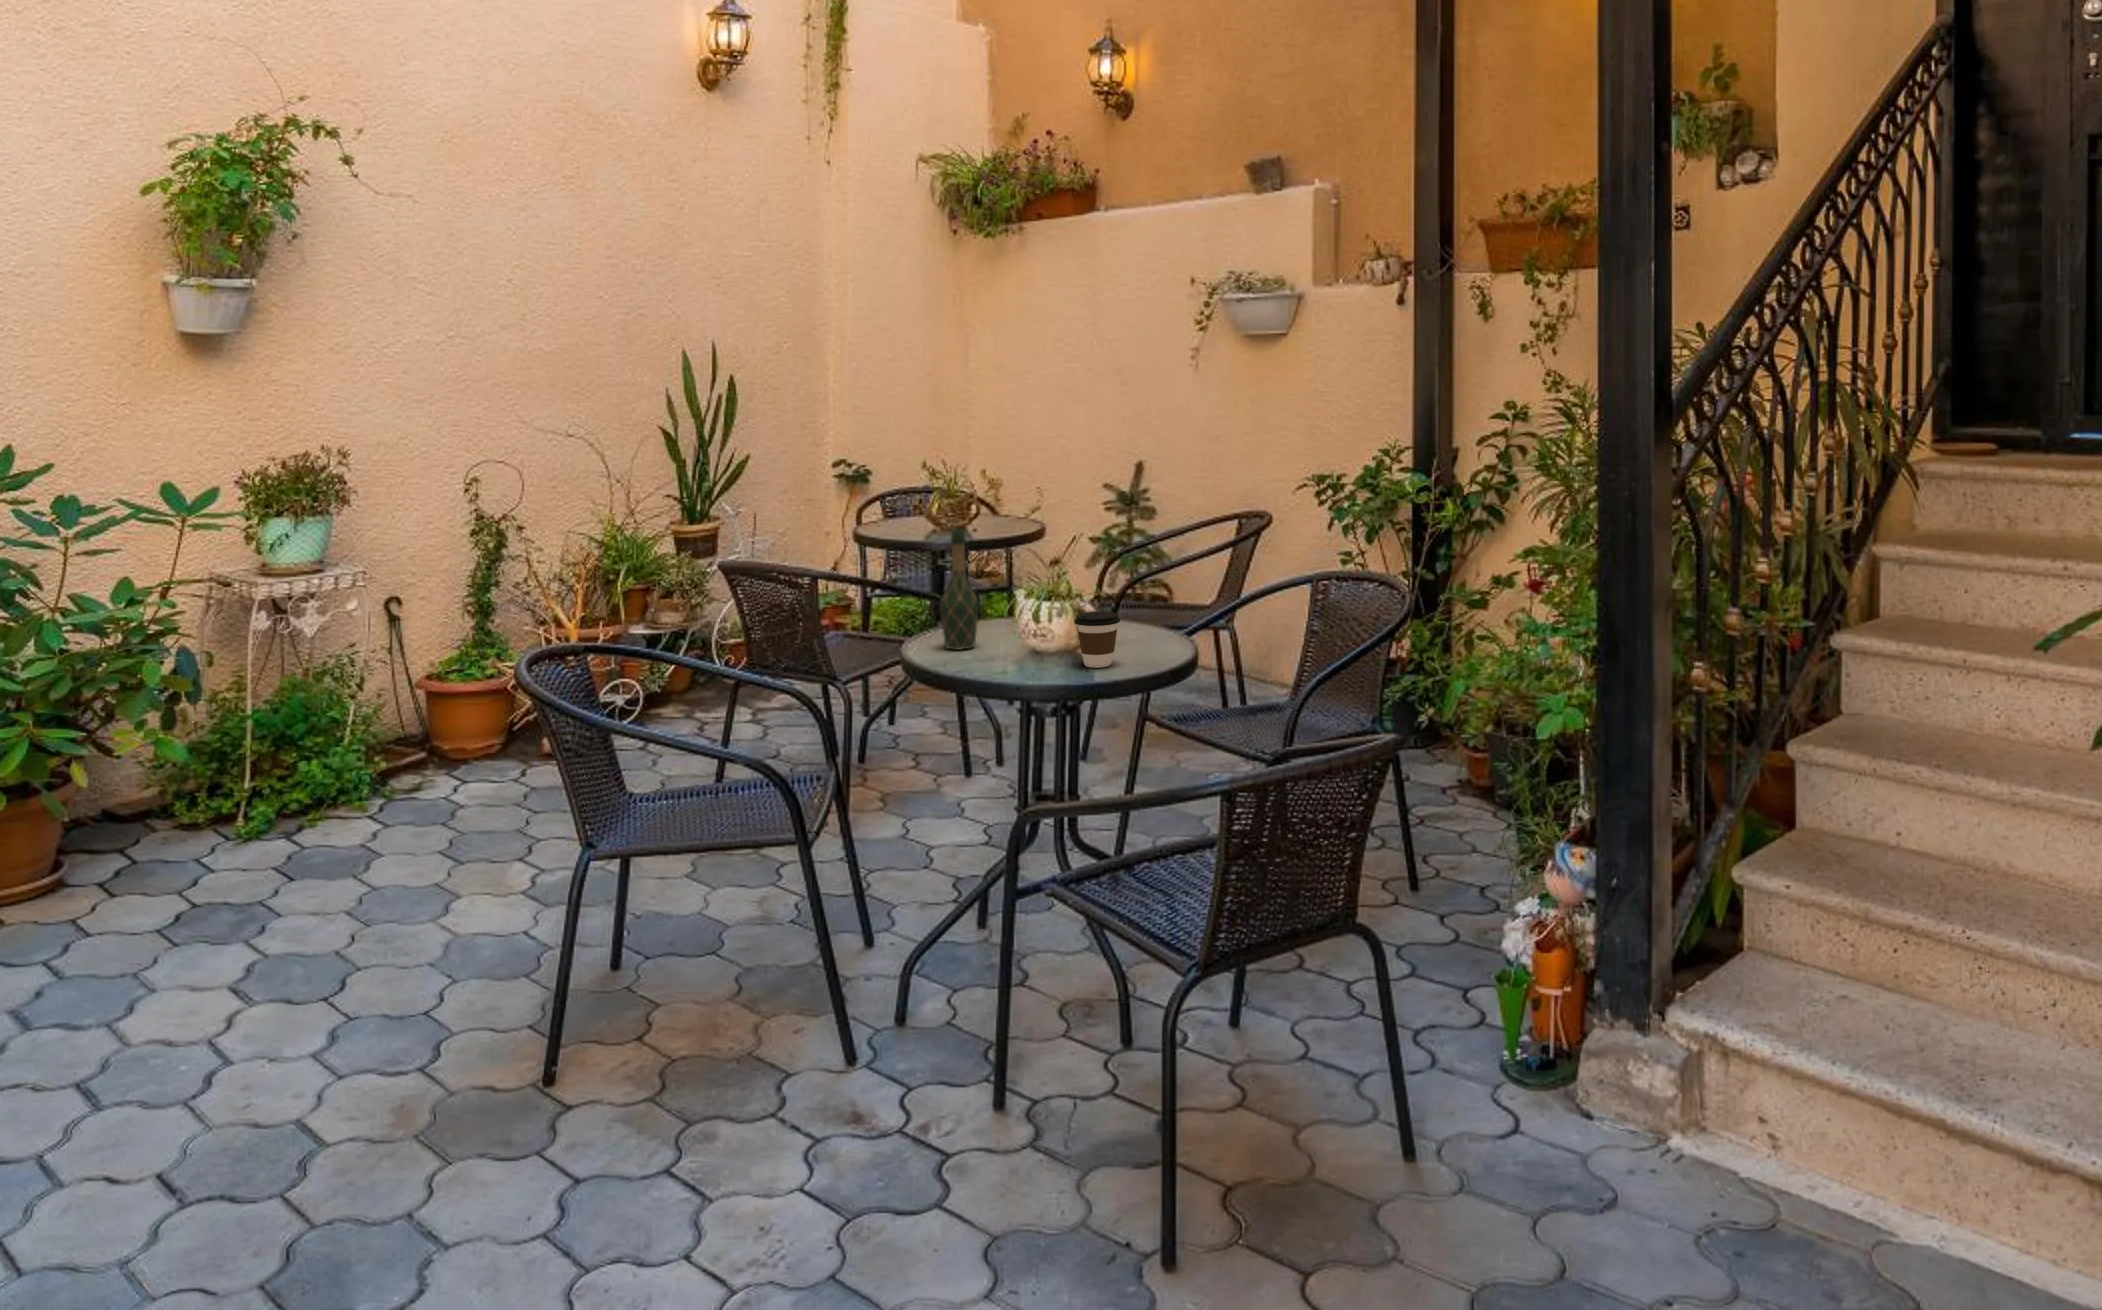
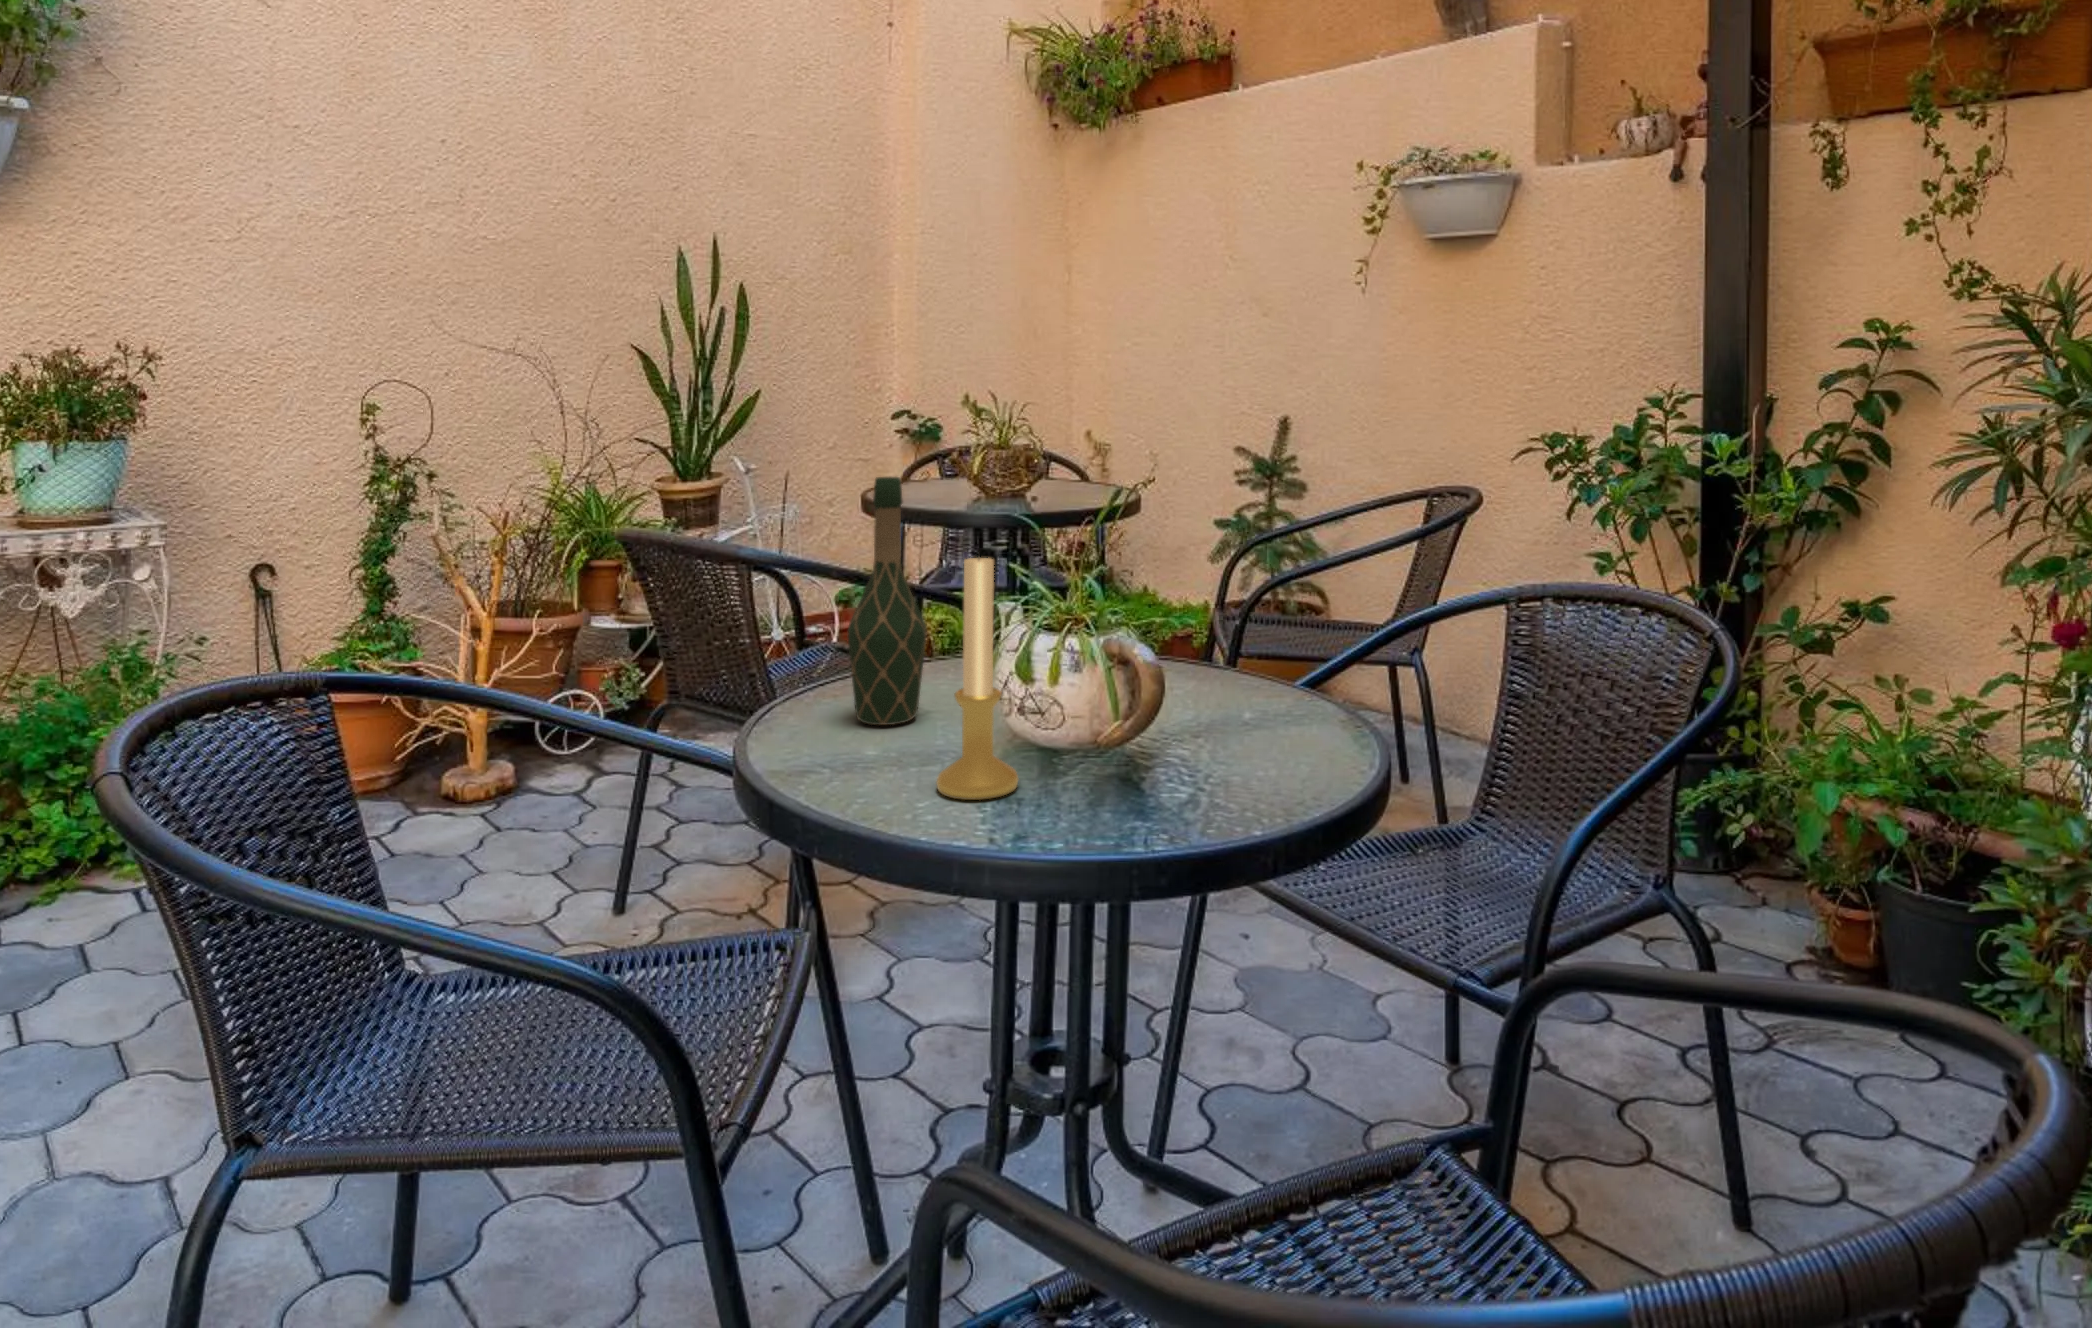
candle holder: none [1003,562,1040,671] -> present [936,556,1018,800]
coffee cup: present [1074,611,1120,668] -> none [1096,668,1200,803]

